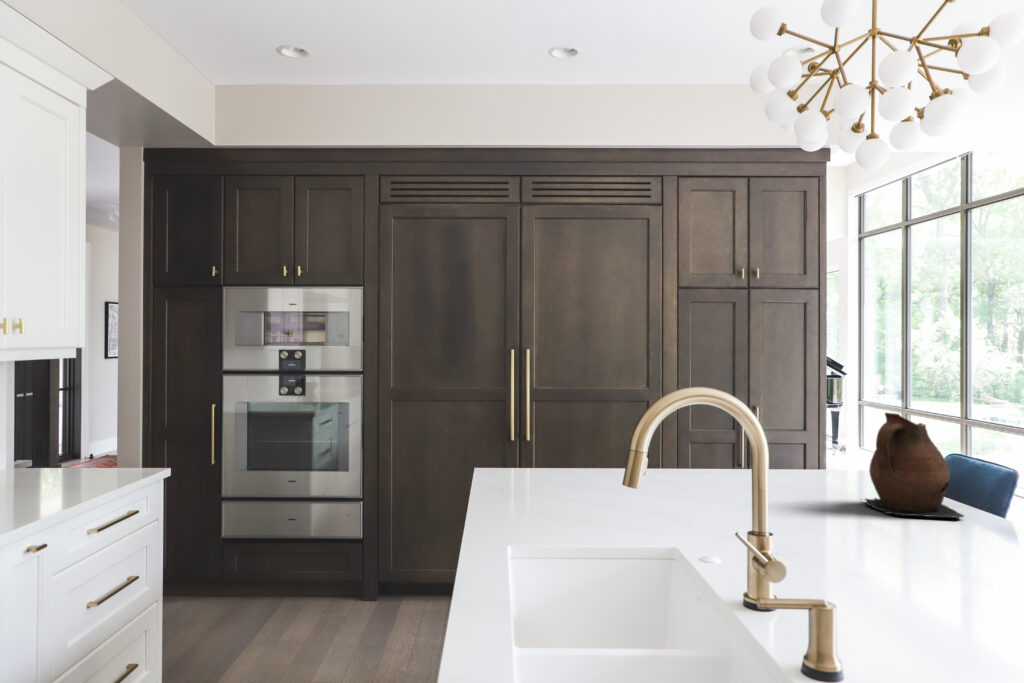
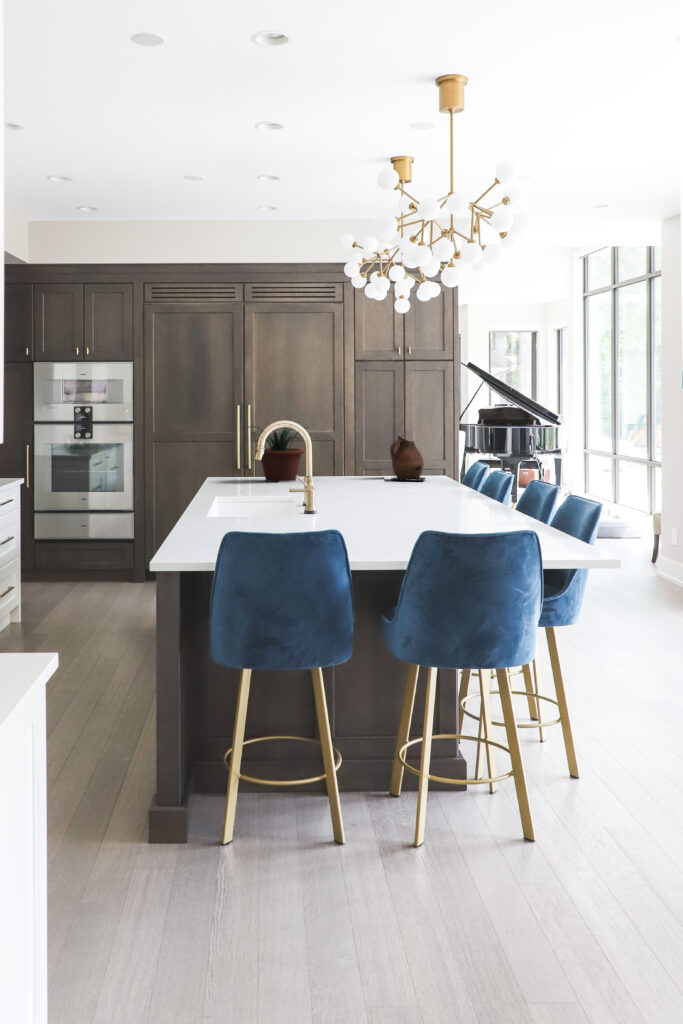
potted plant: none [559,388,703,522] -> present [248,426,308,482]

